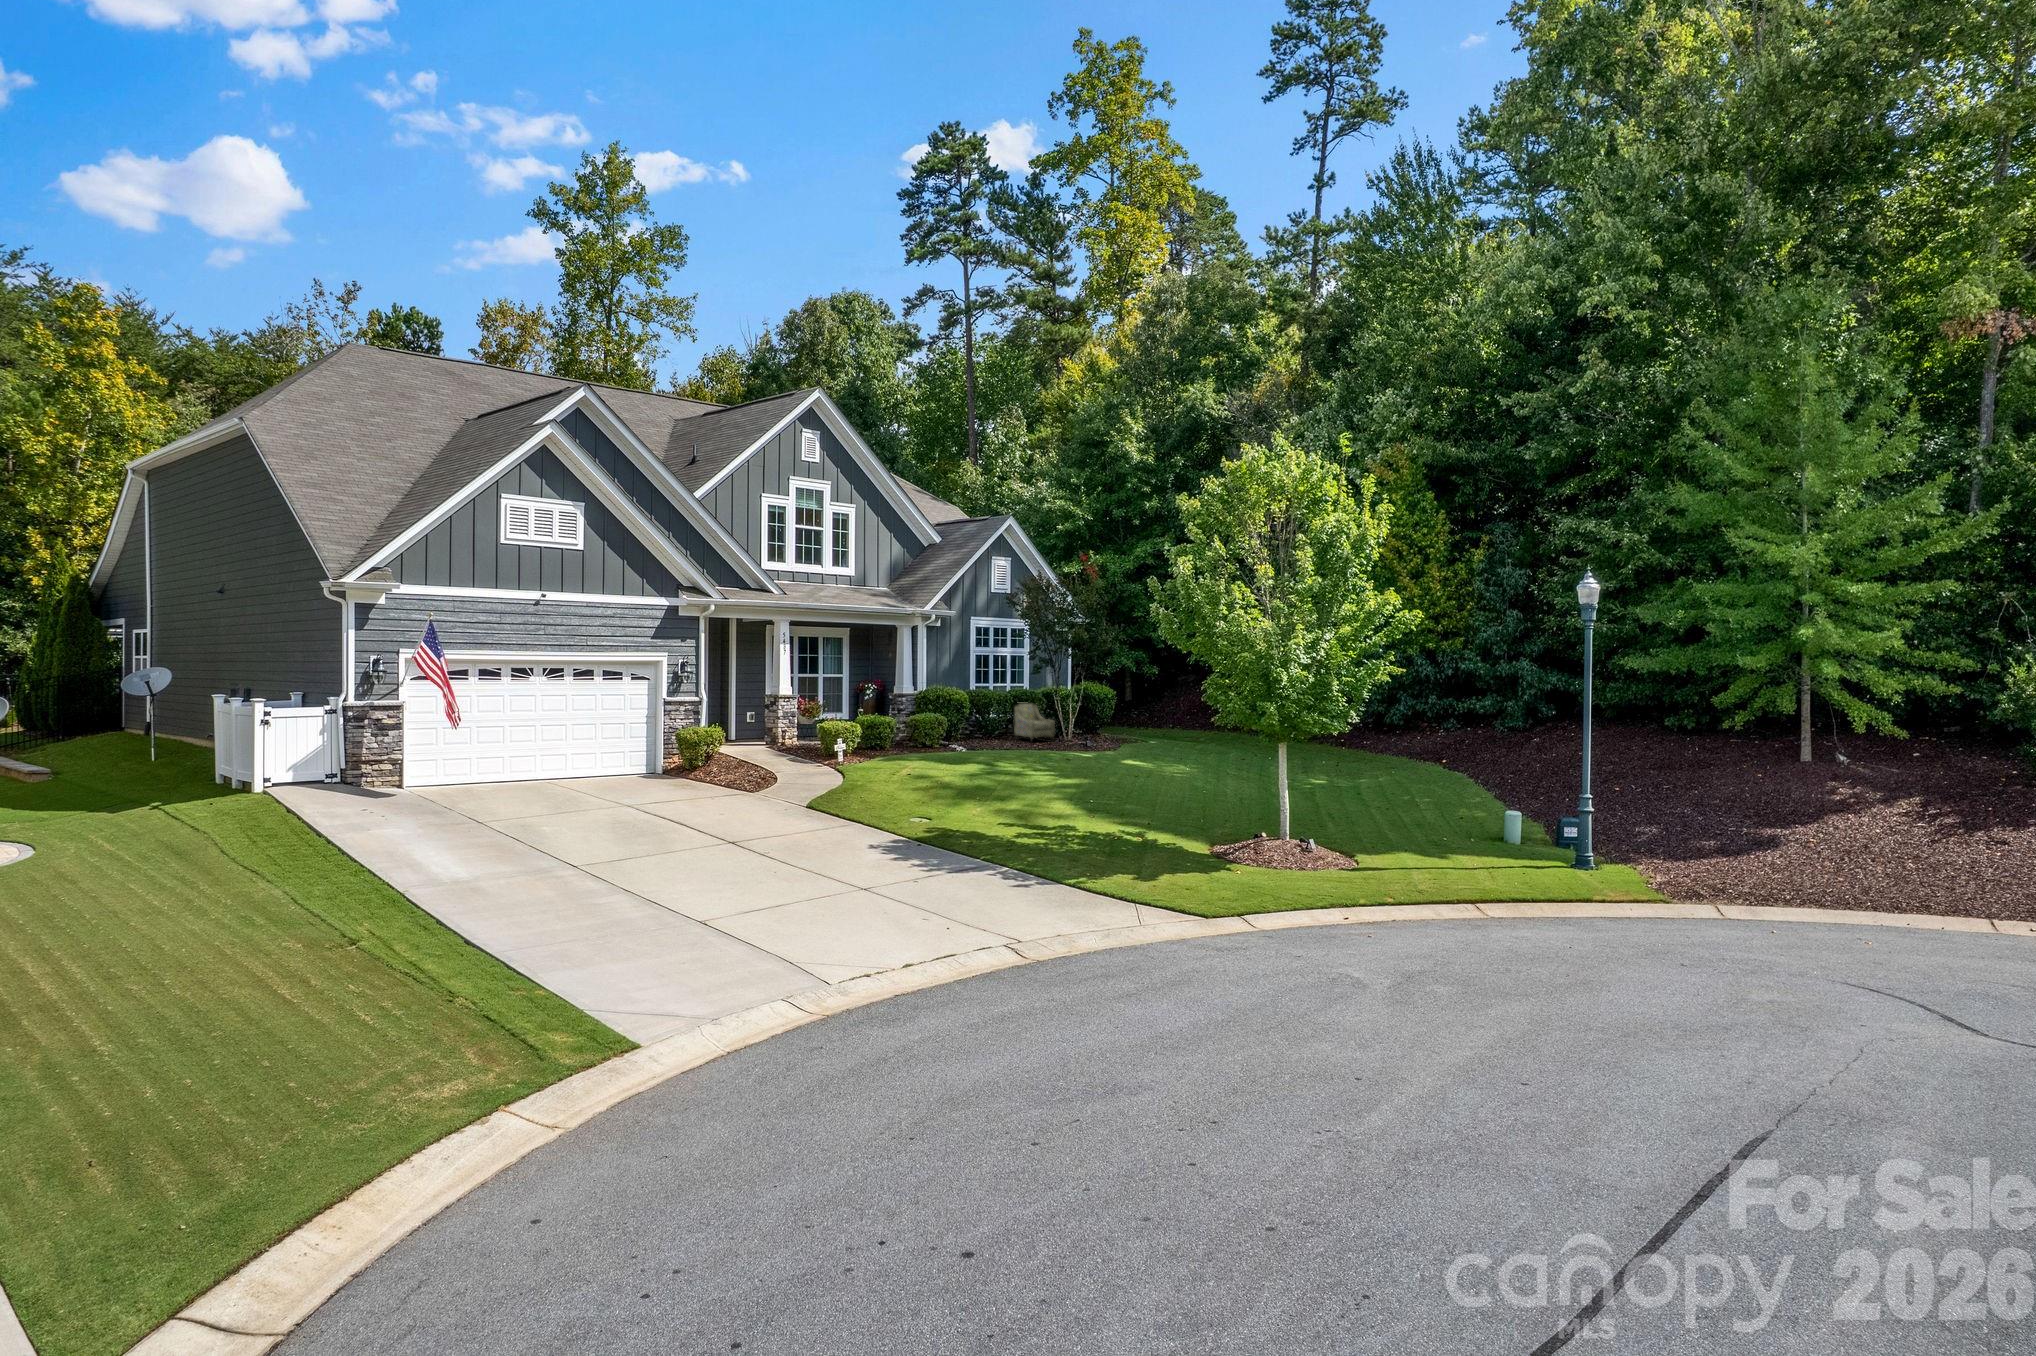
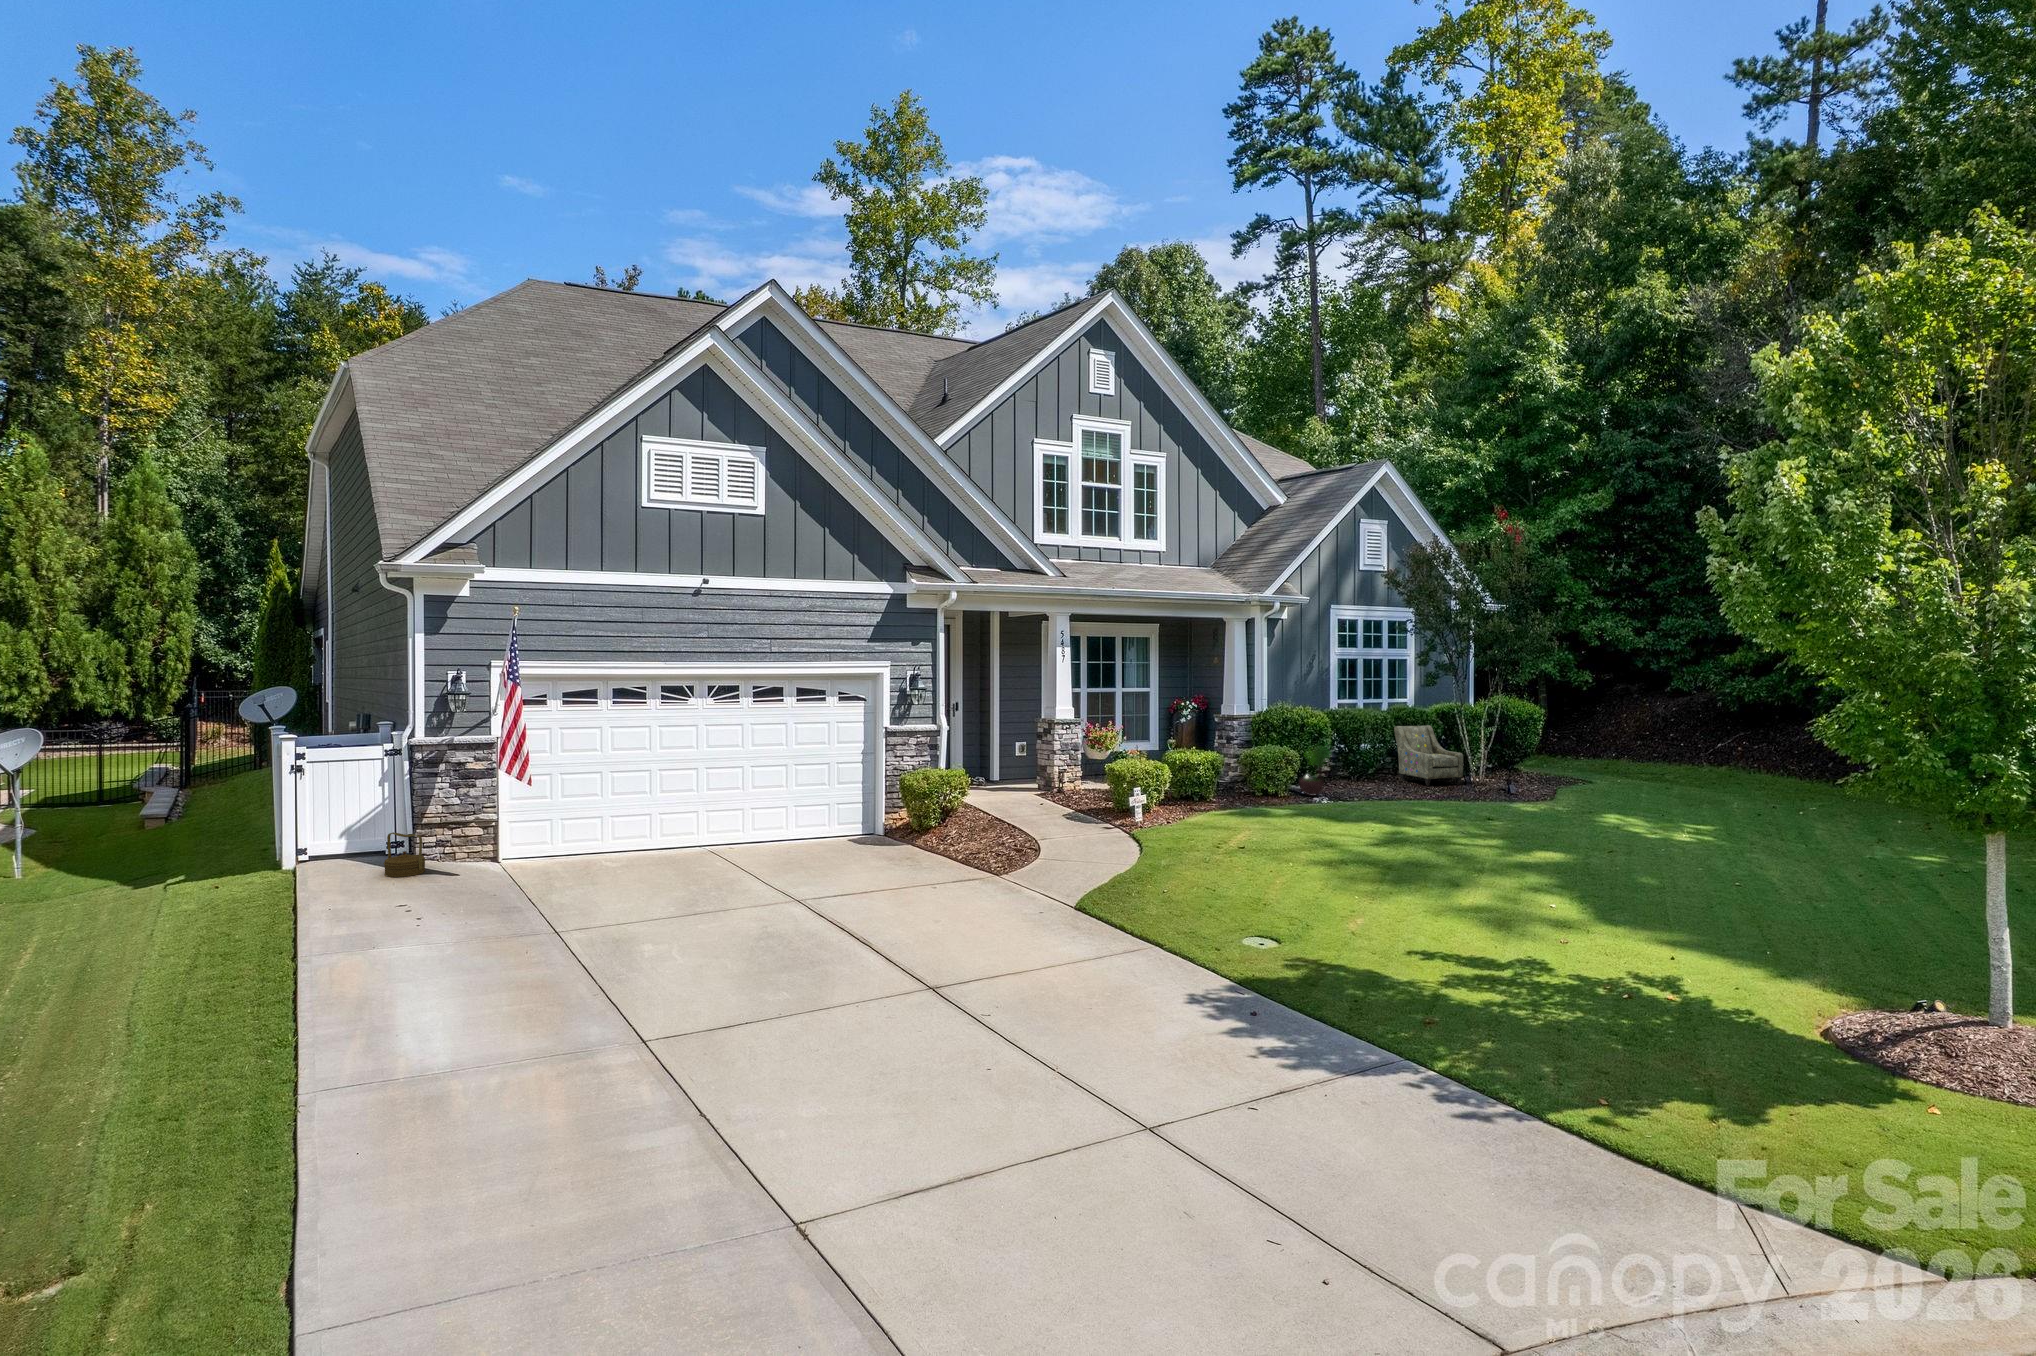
potted tree: none [946,711,968,748] -> present [1299,745,1330,796]
woven basket: none [330,766,359,795] -> present [384,833,426,877]

